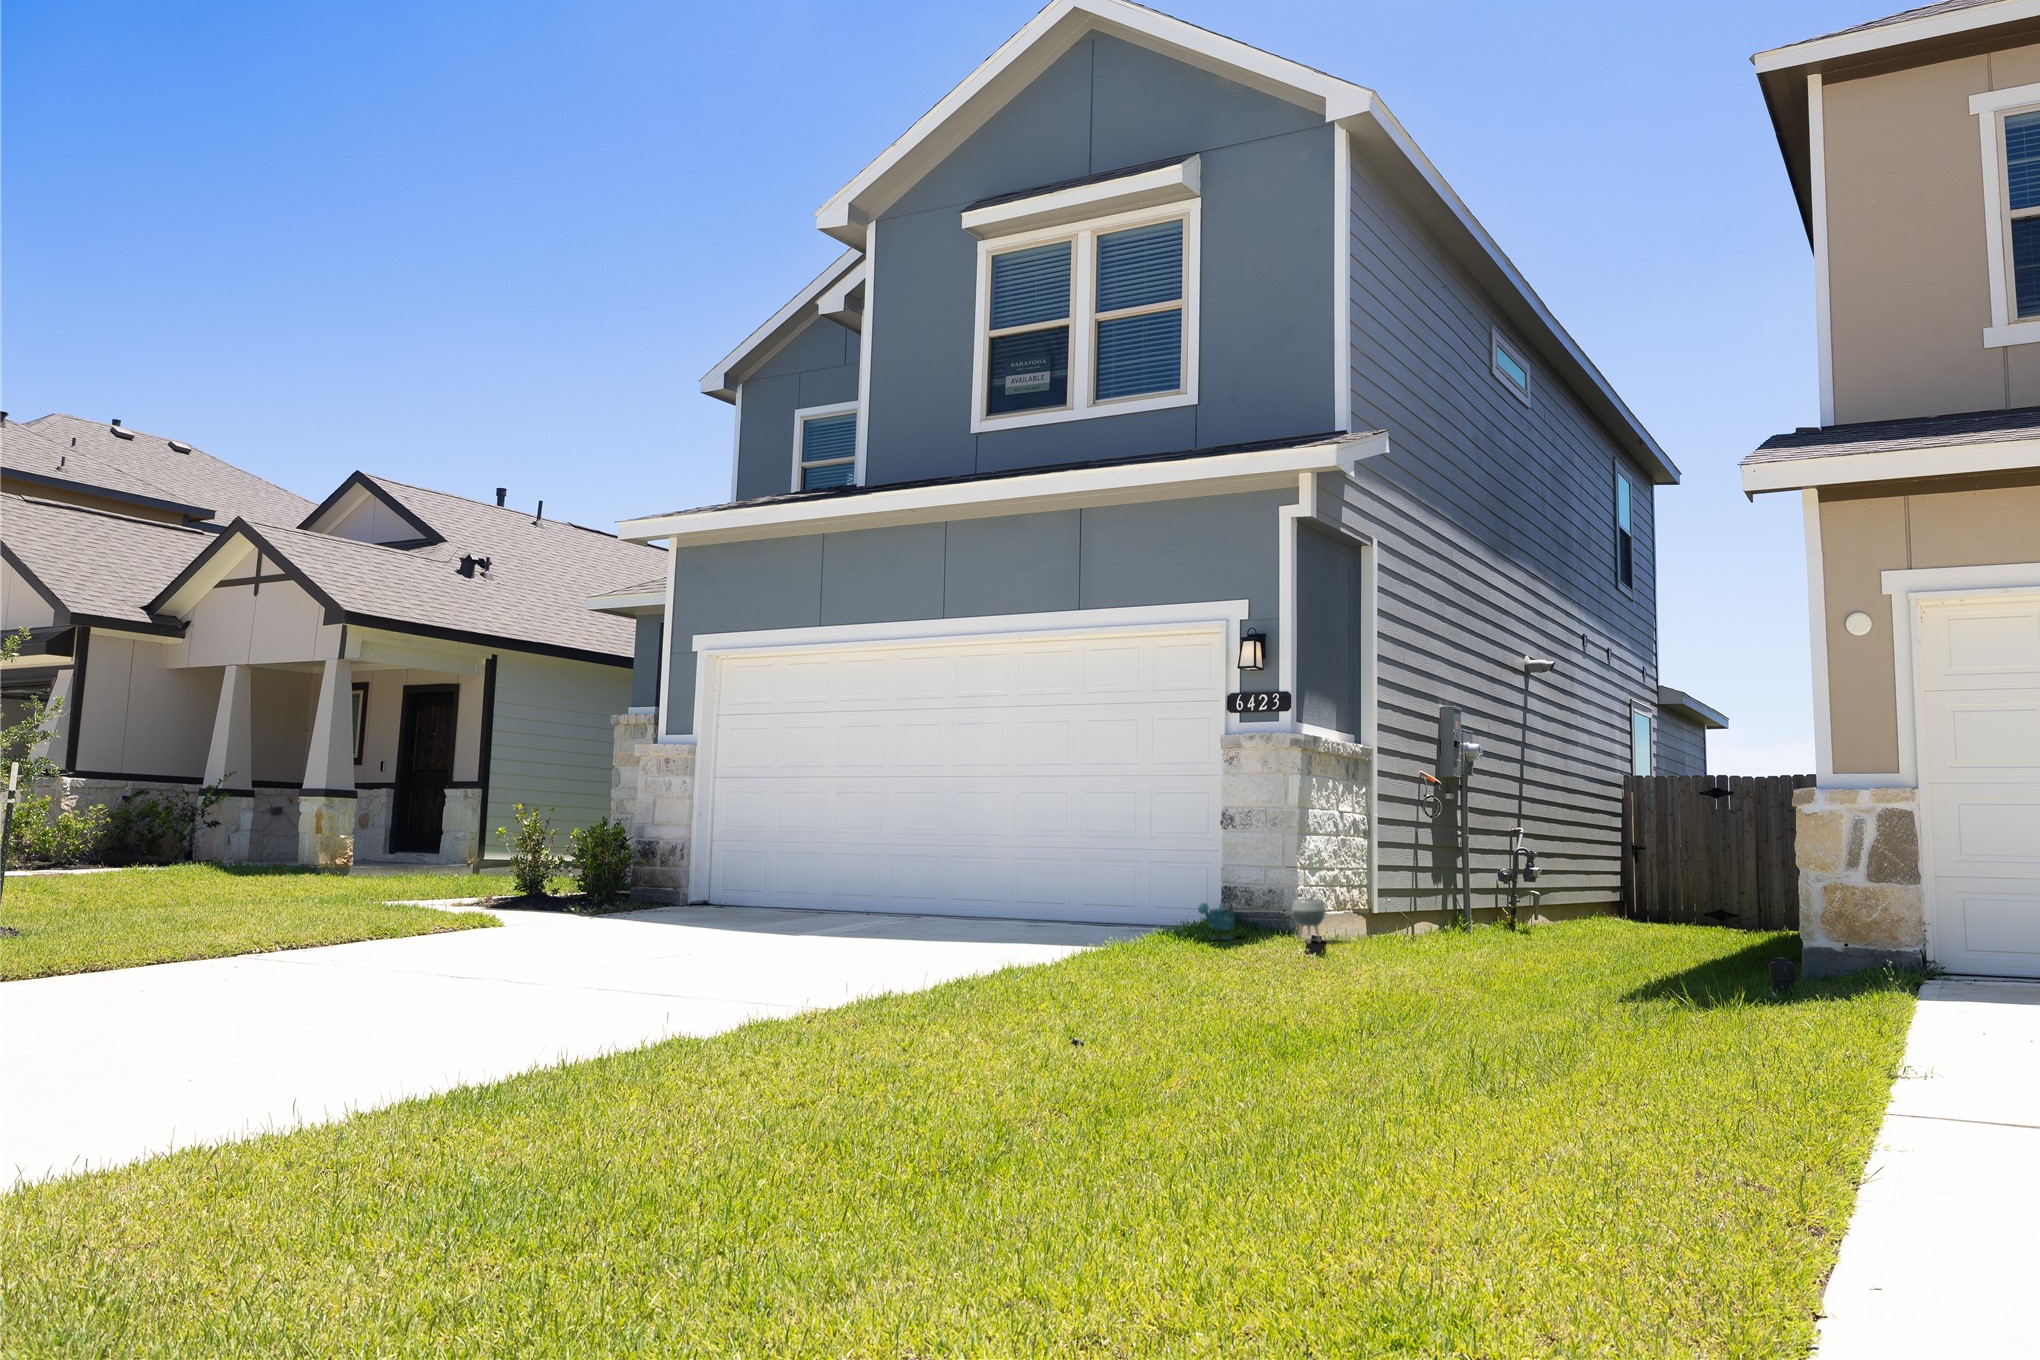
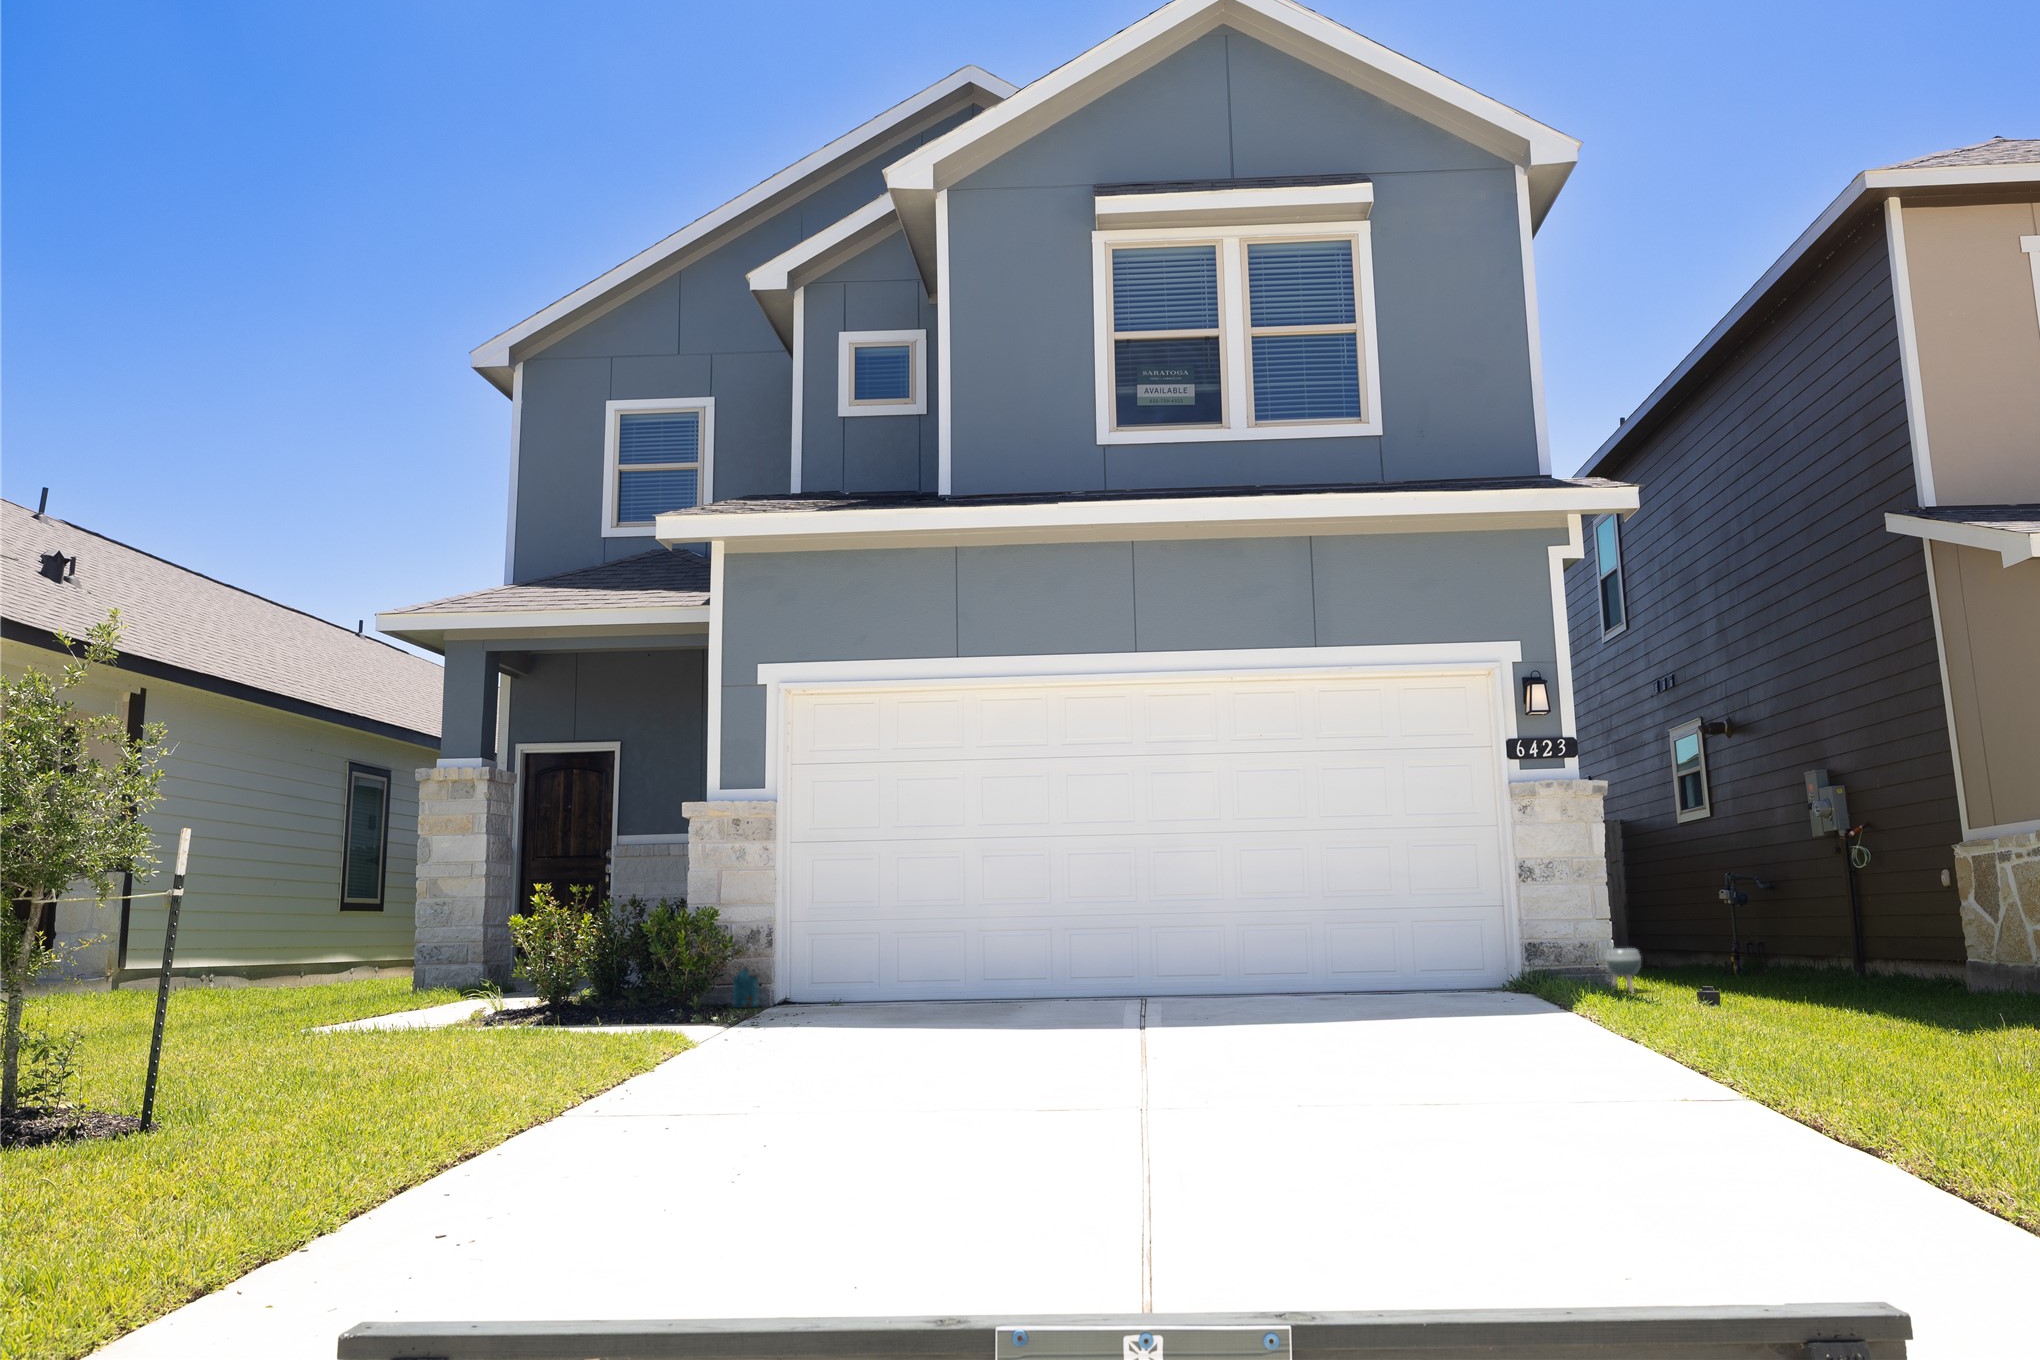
watering can: present [1198,902,1235,940] -> present [732,968,759,1008]

